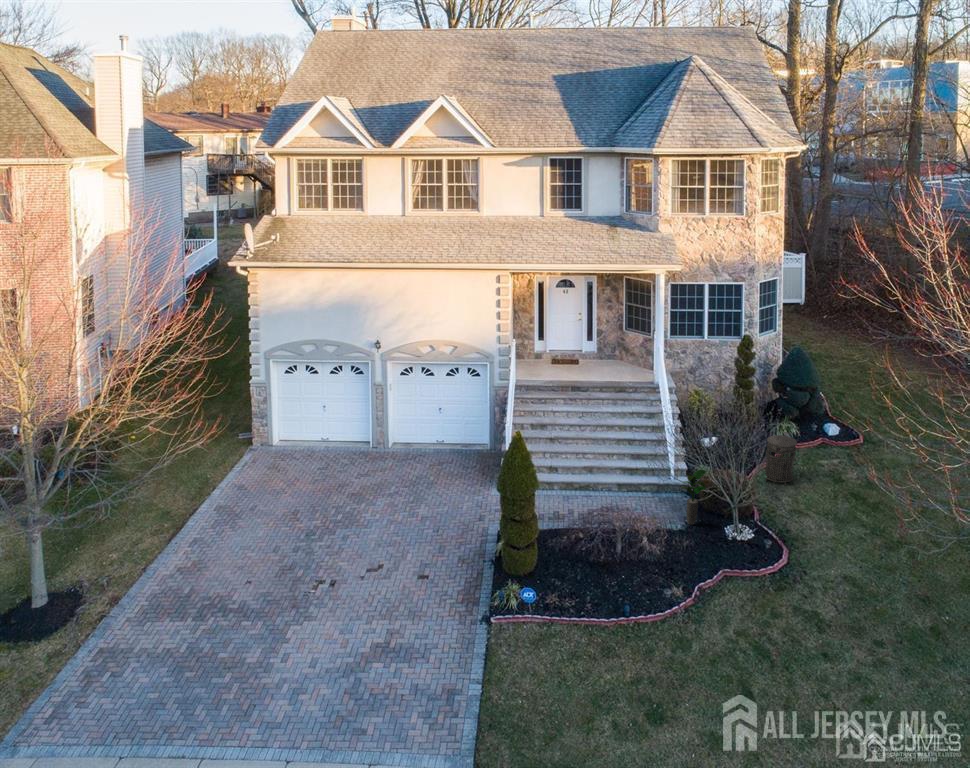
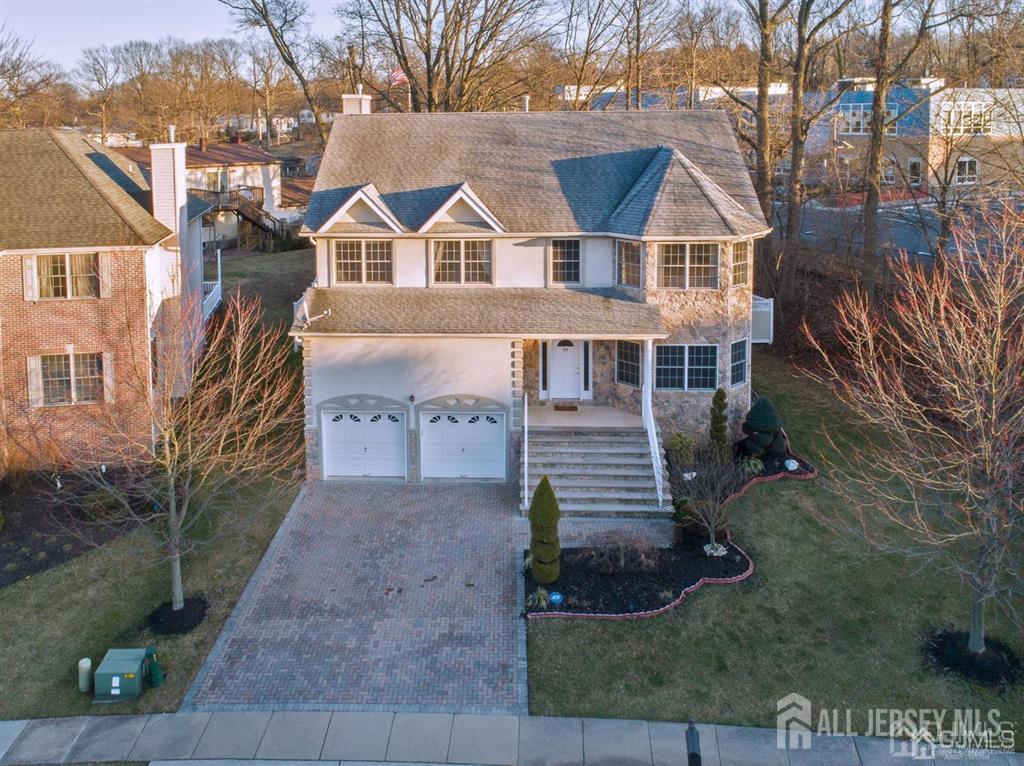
trash can: present [765,435,797,485] -> none [735,471,760,512]

